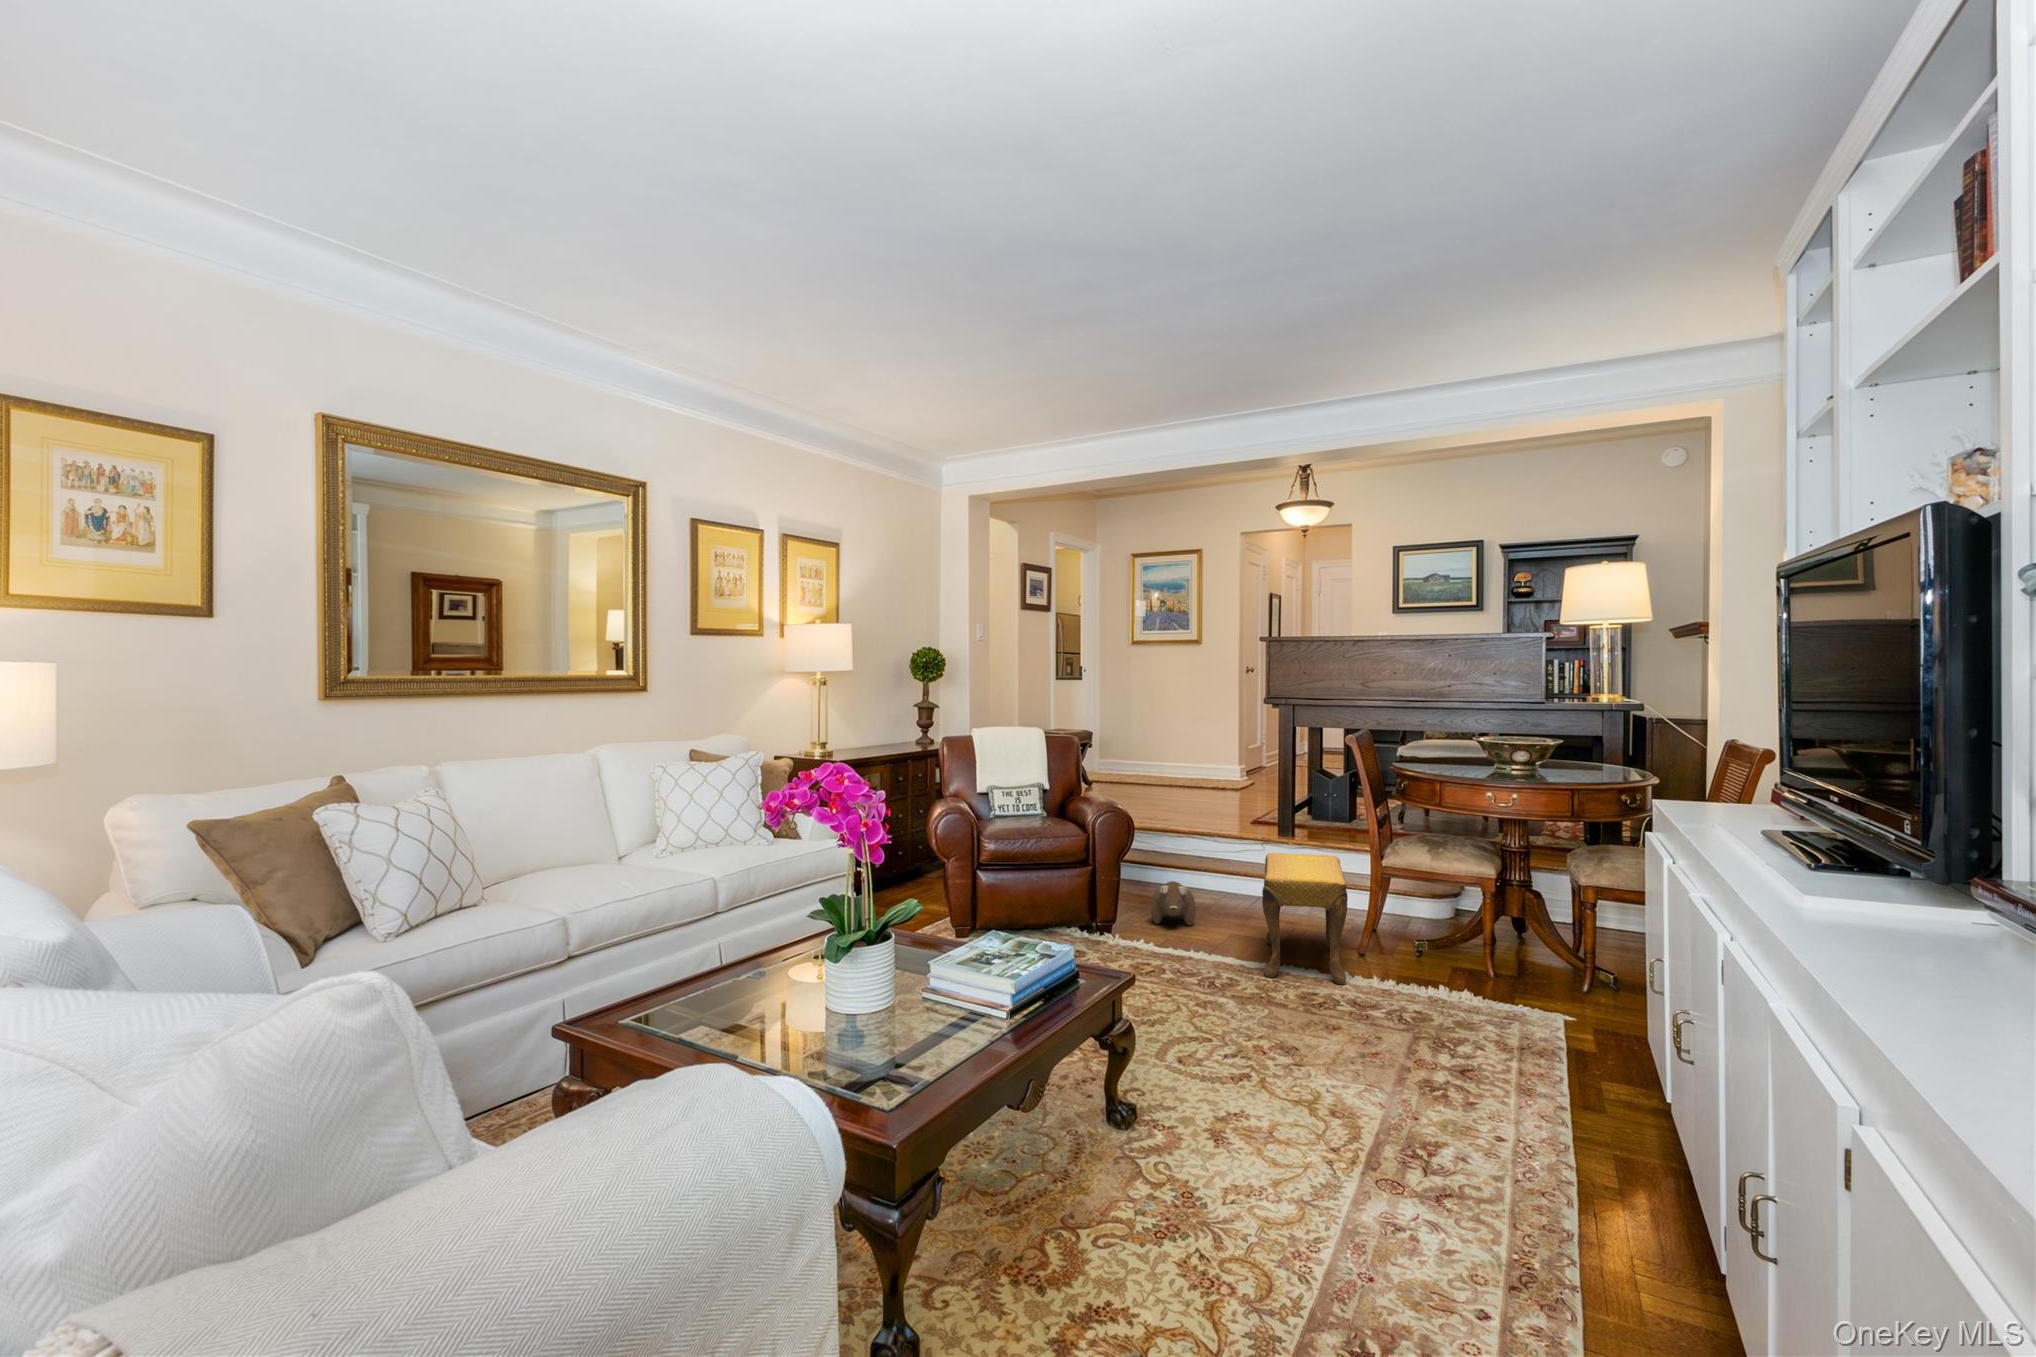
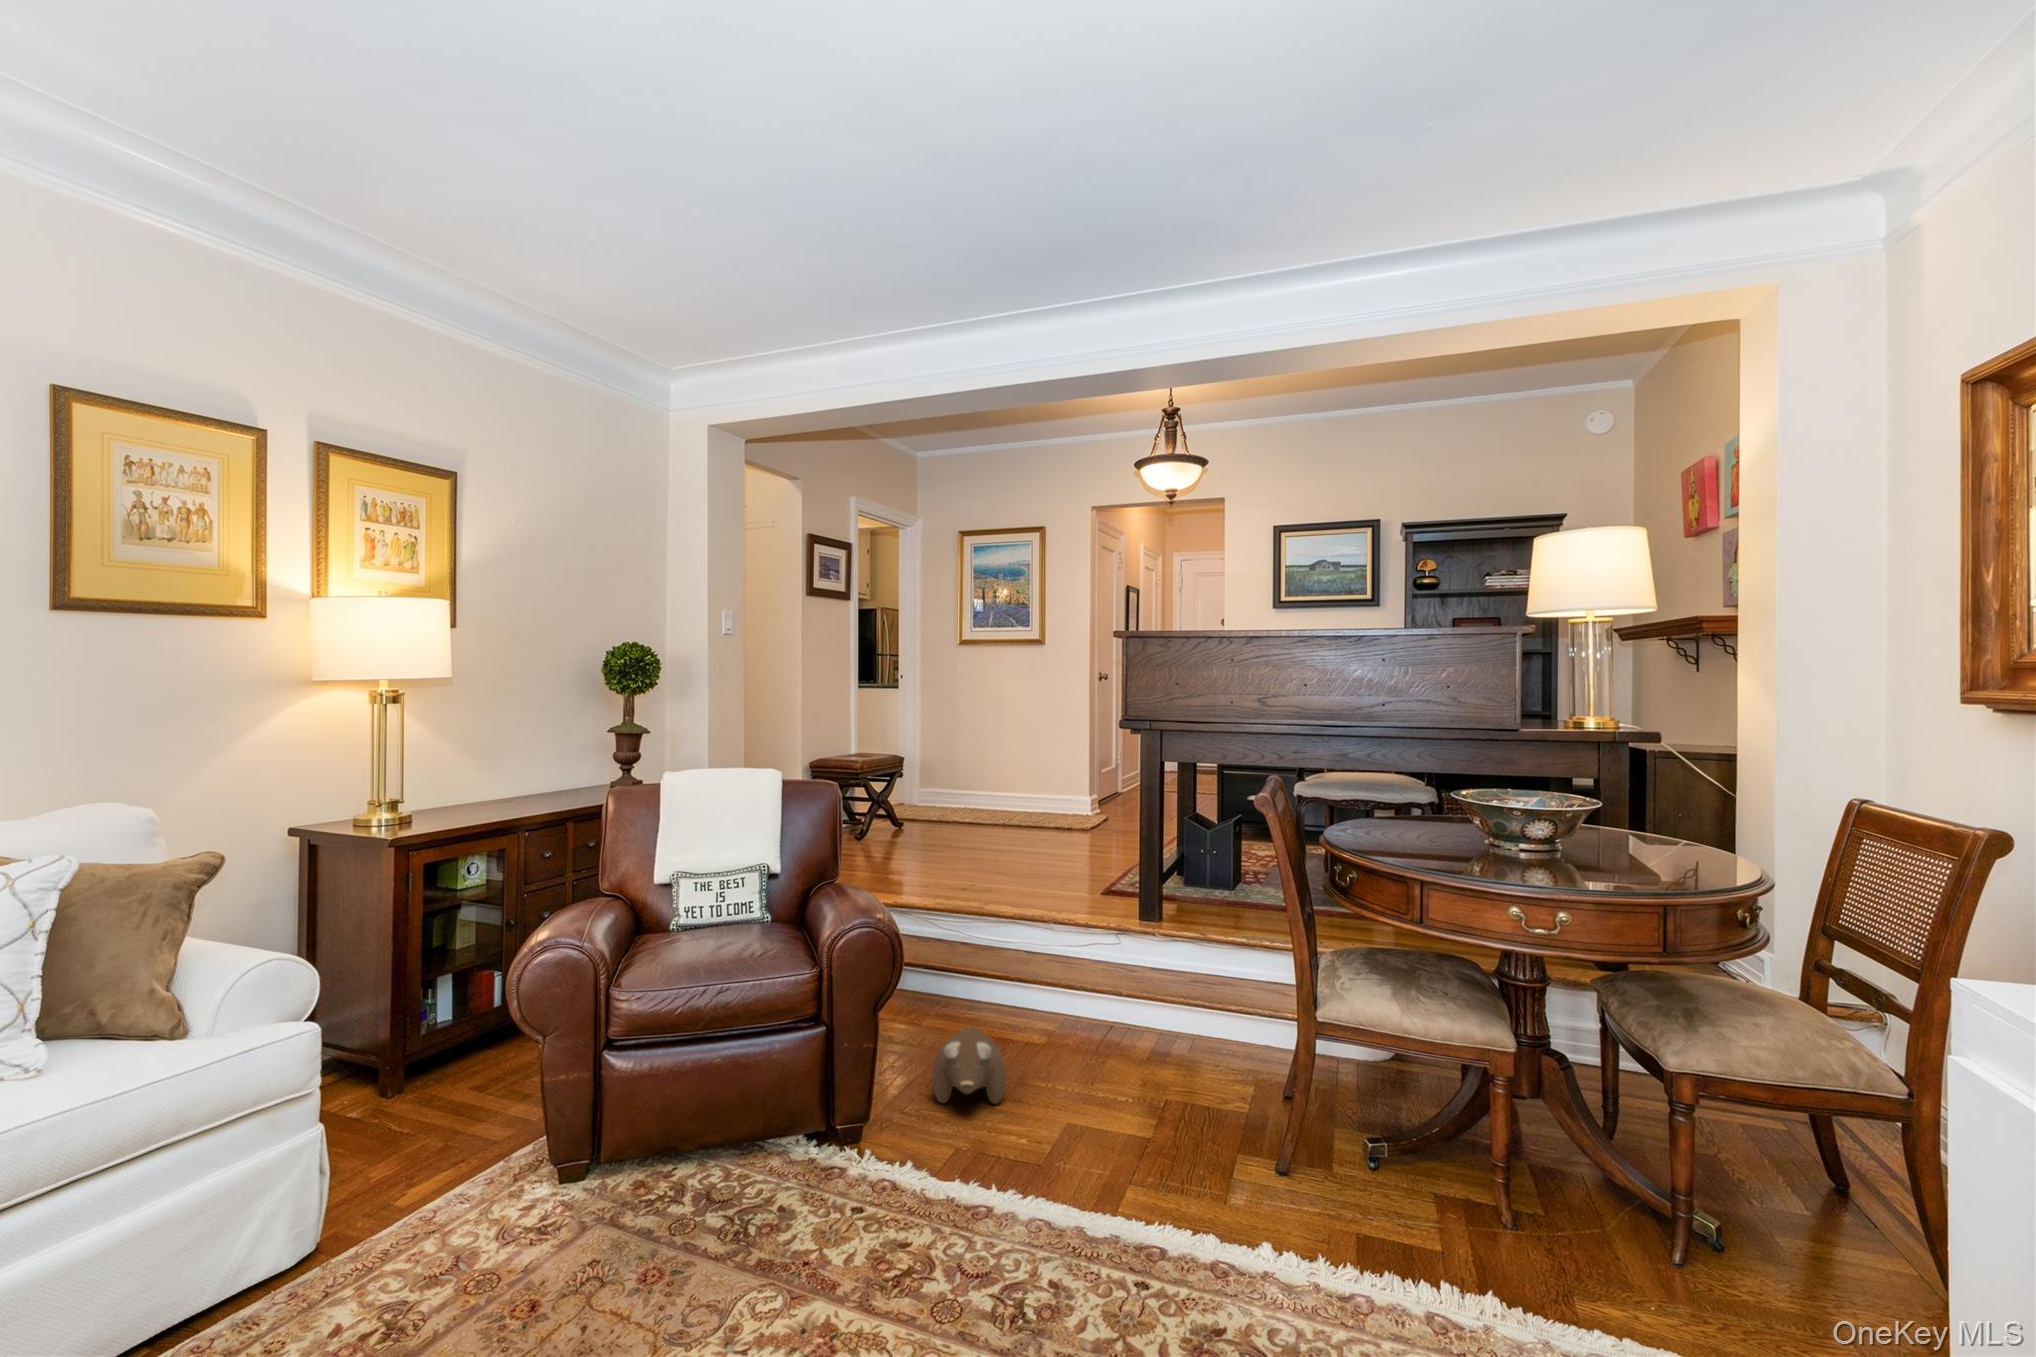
footstool: present [1262,853,1348,985] -> none [1114,993,1266,1272]

